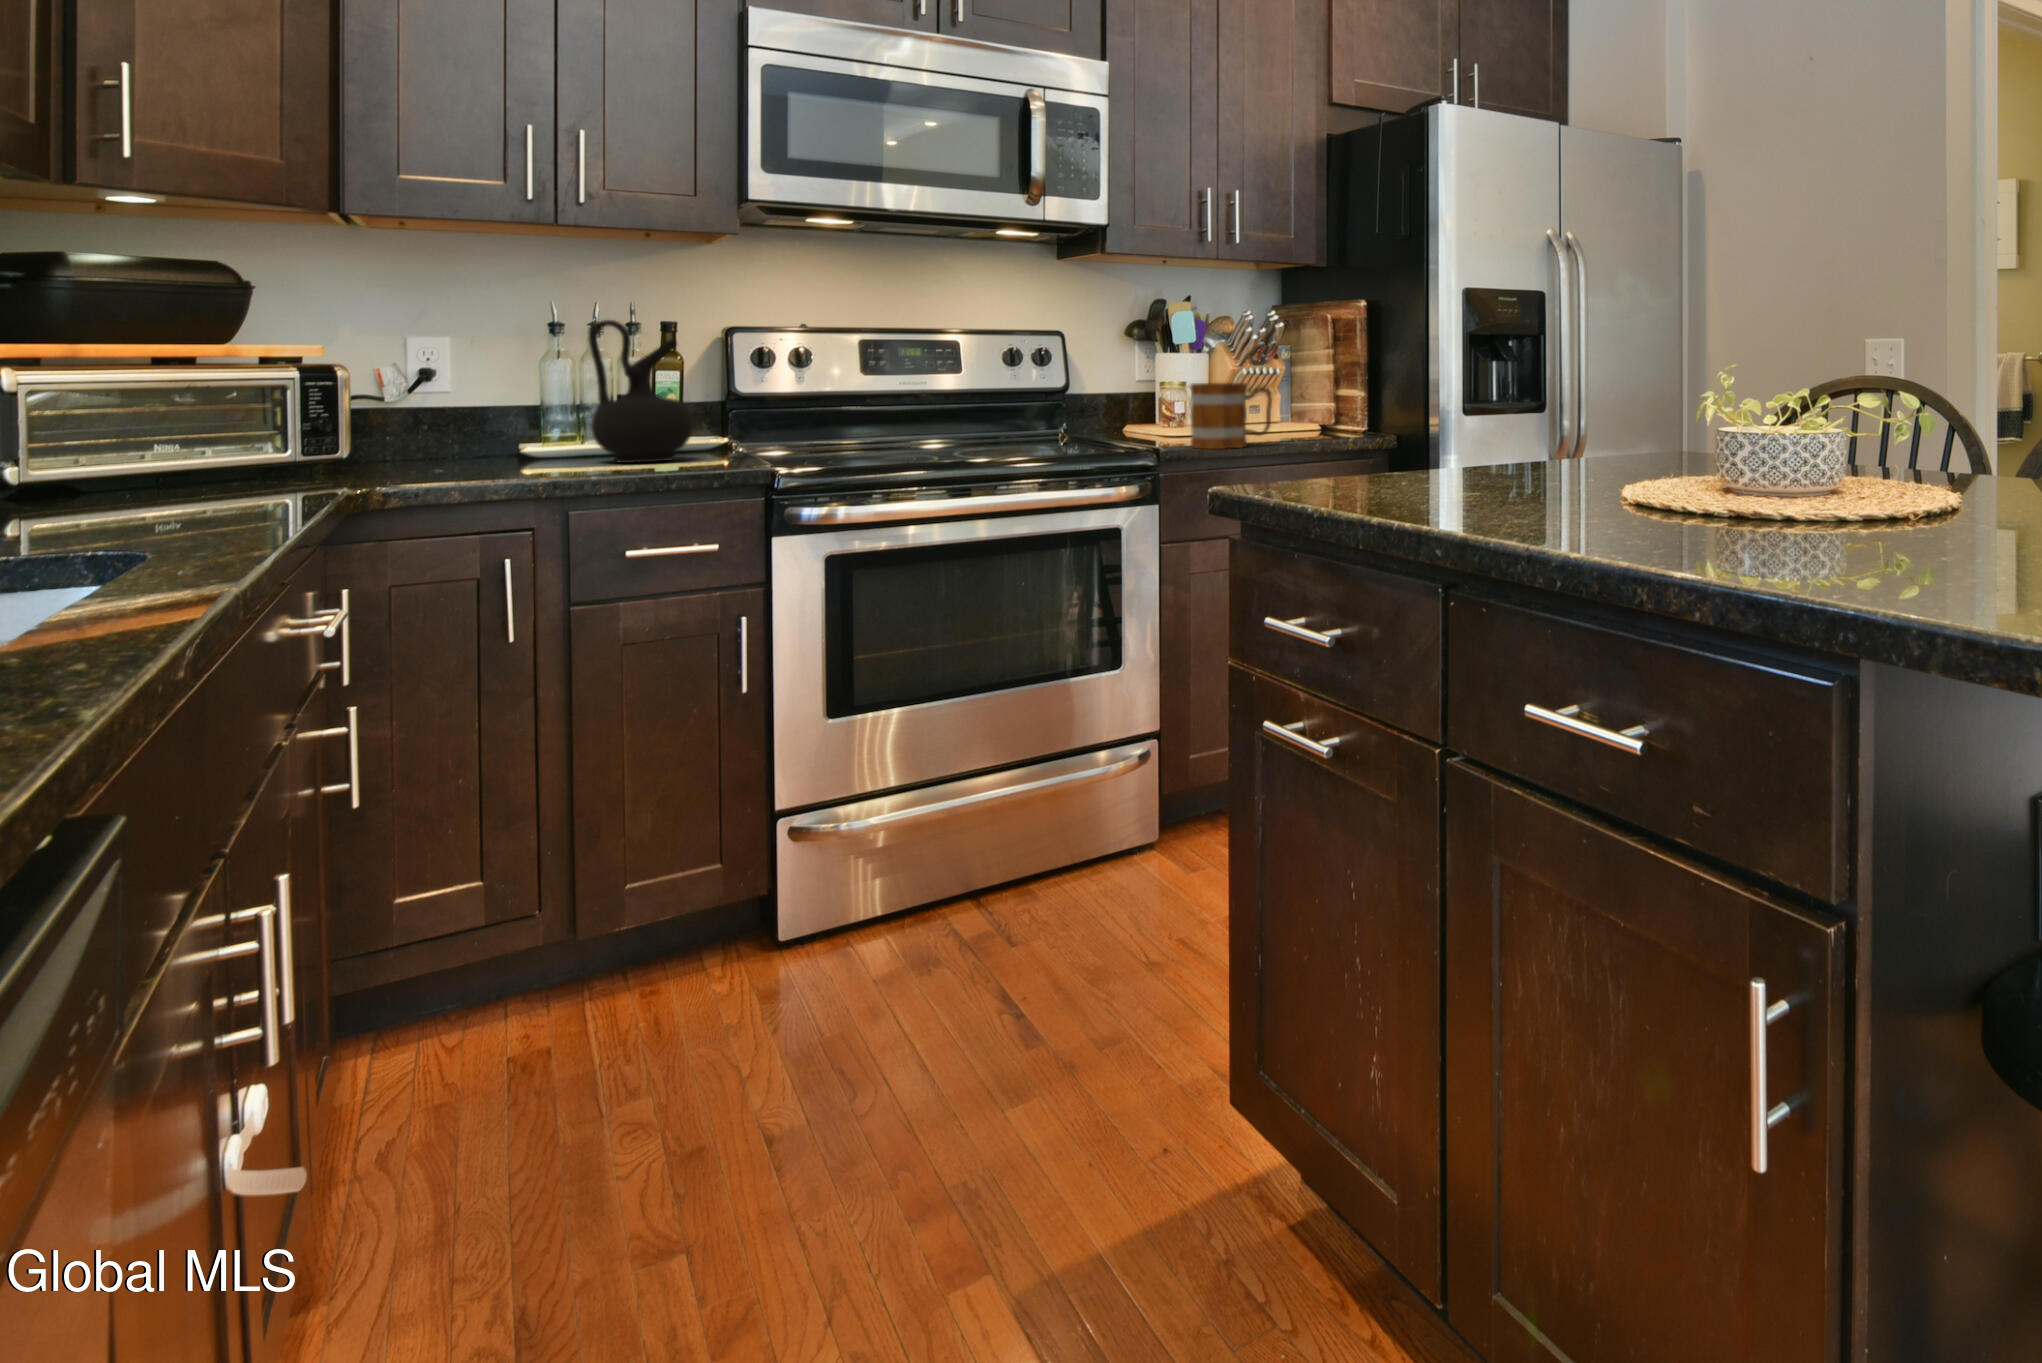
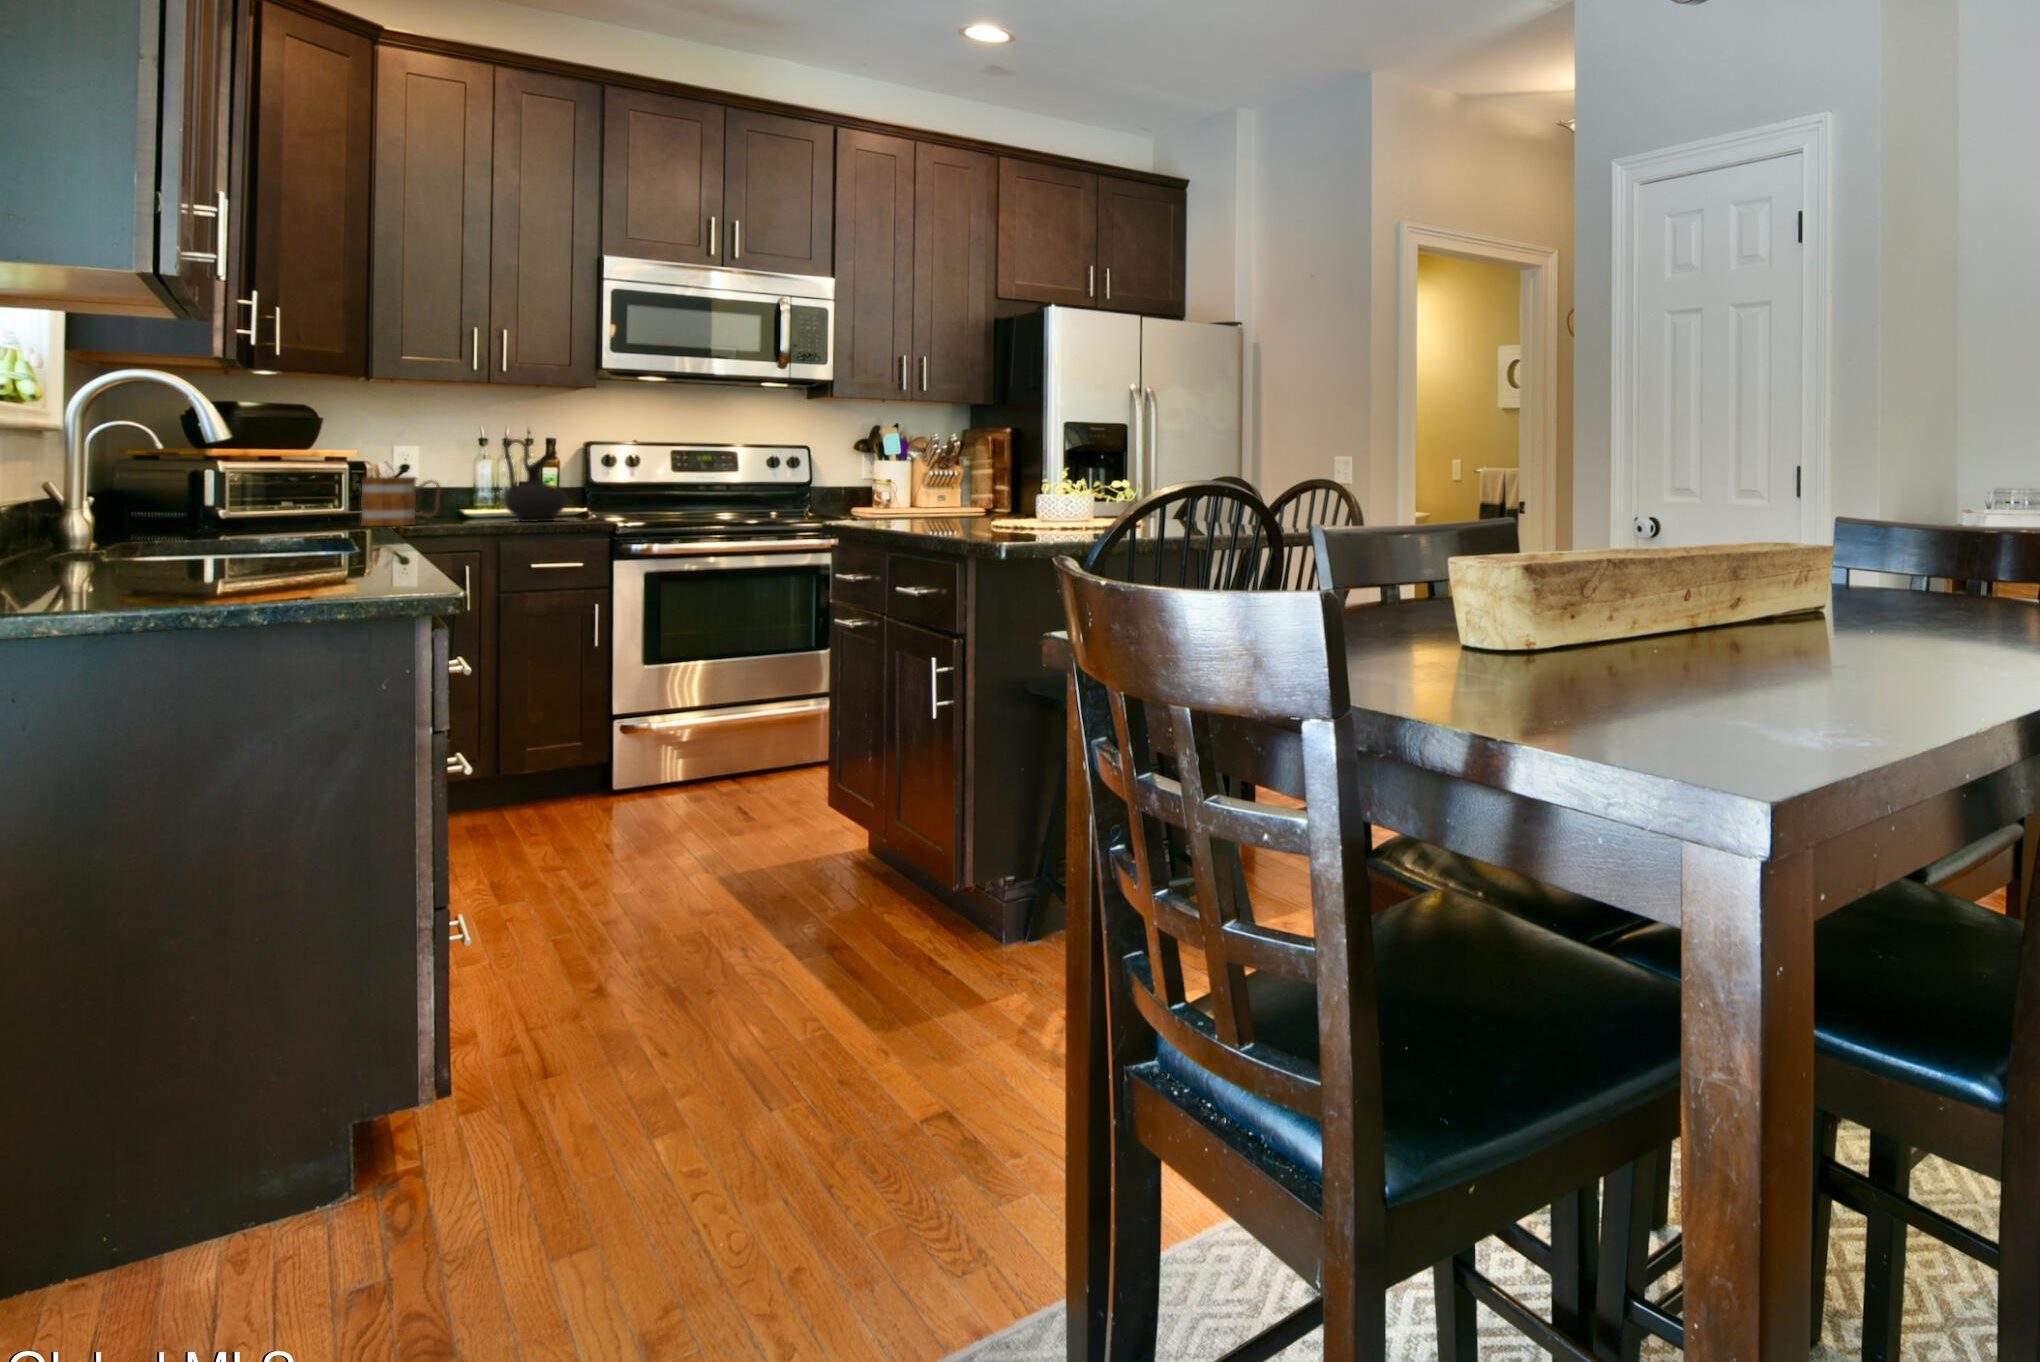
mug: present [1191,383,1272,449] -> present [361,477,441,526]

